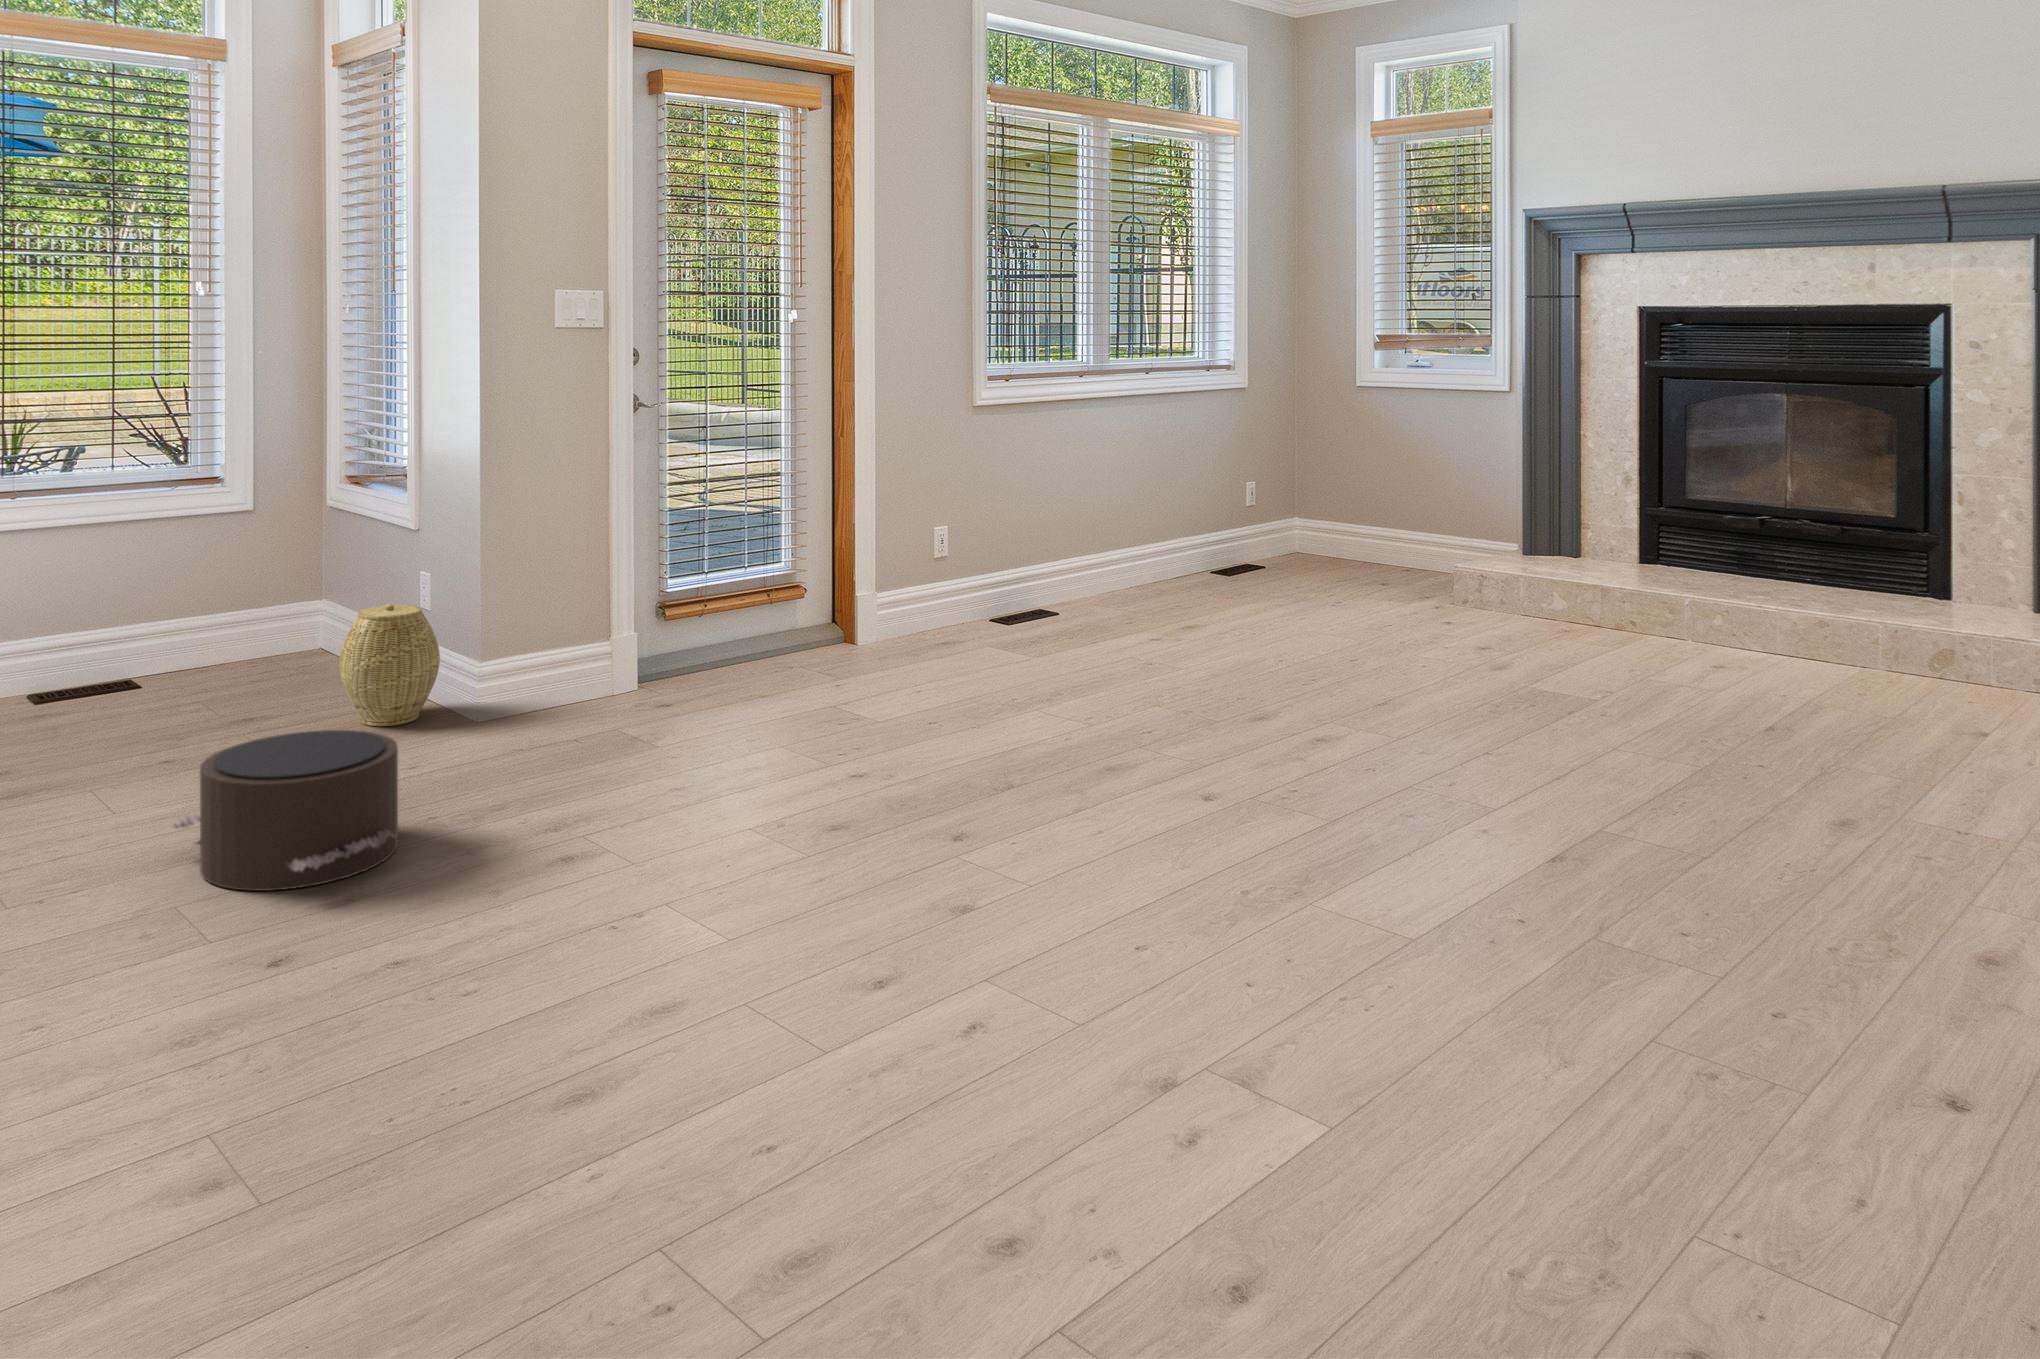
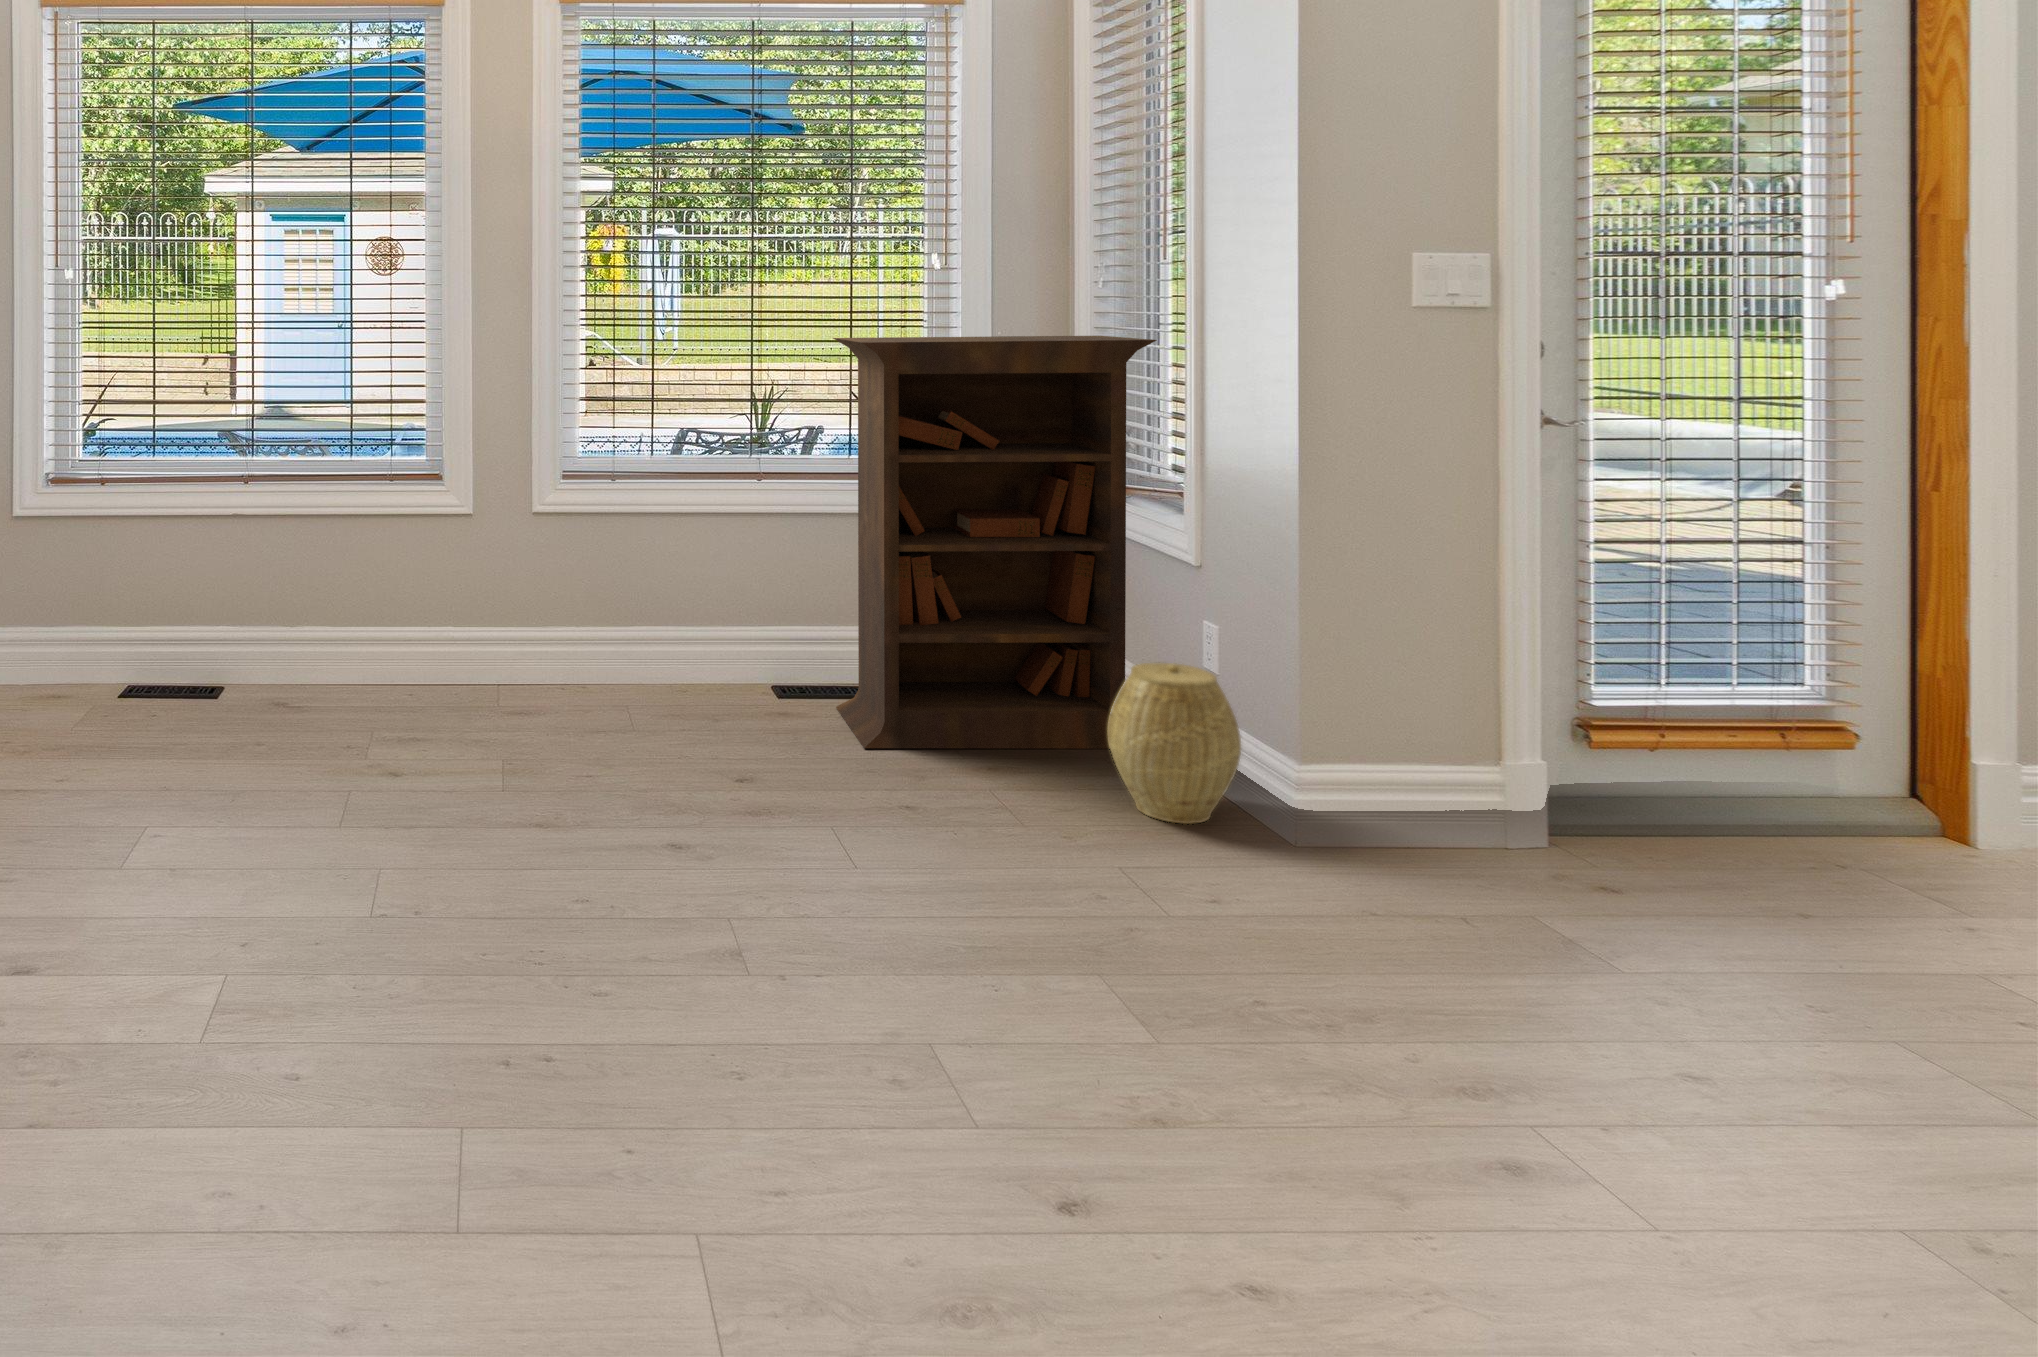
bookcase: none [92,352,386,726] -> present [833,336,1157,749]
pouf: present [172,730,398,891] -> none [928,851,1250,1110]

